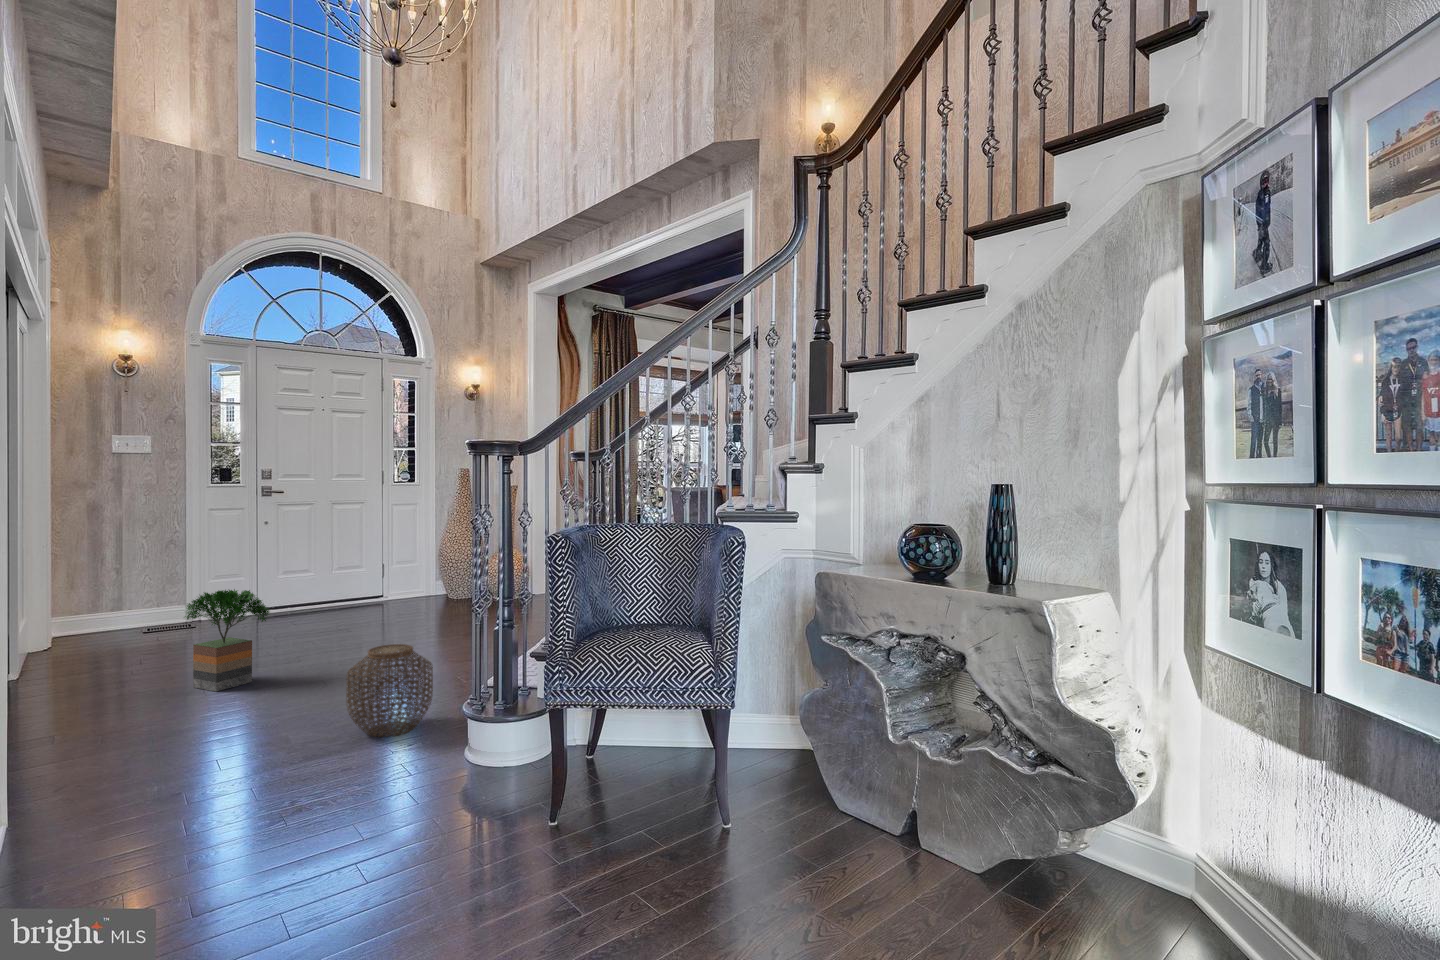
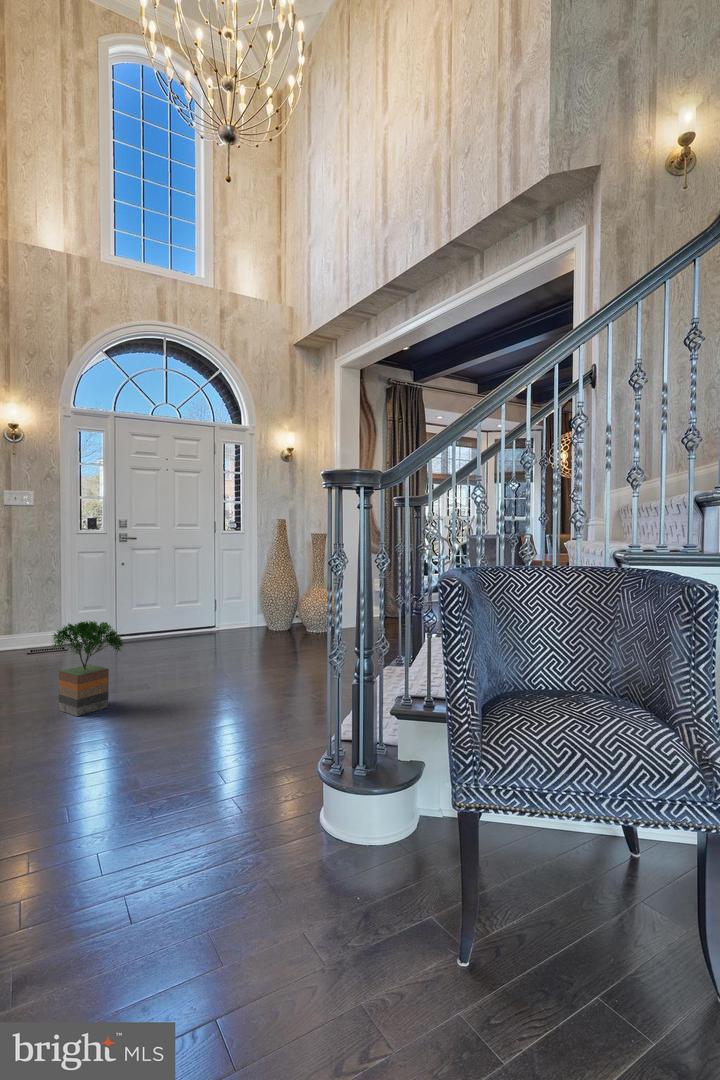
woven basket: present [346,644,433,737] -> none [193,687,278,788]

